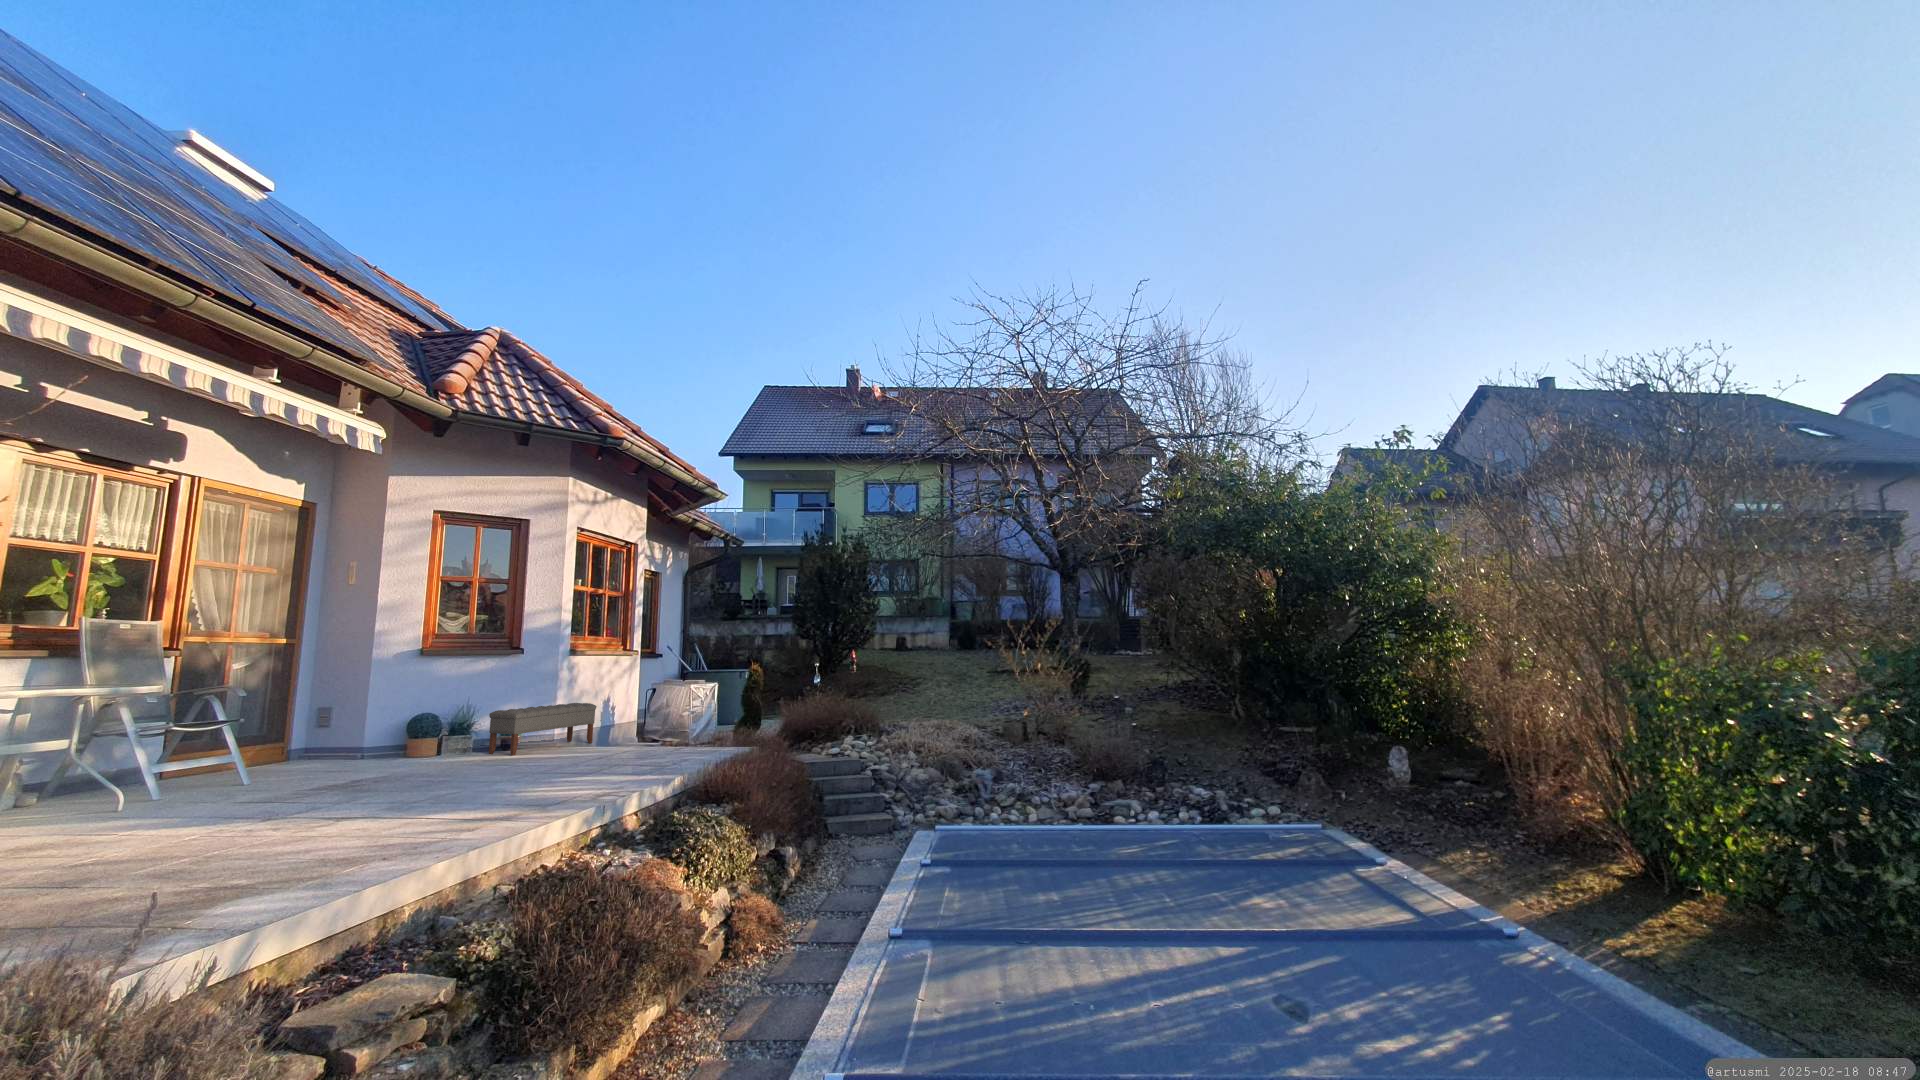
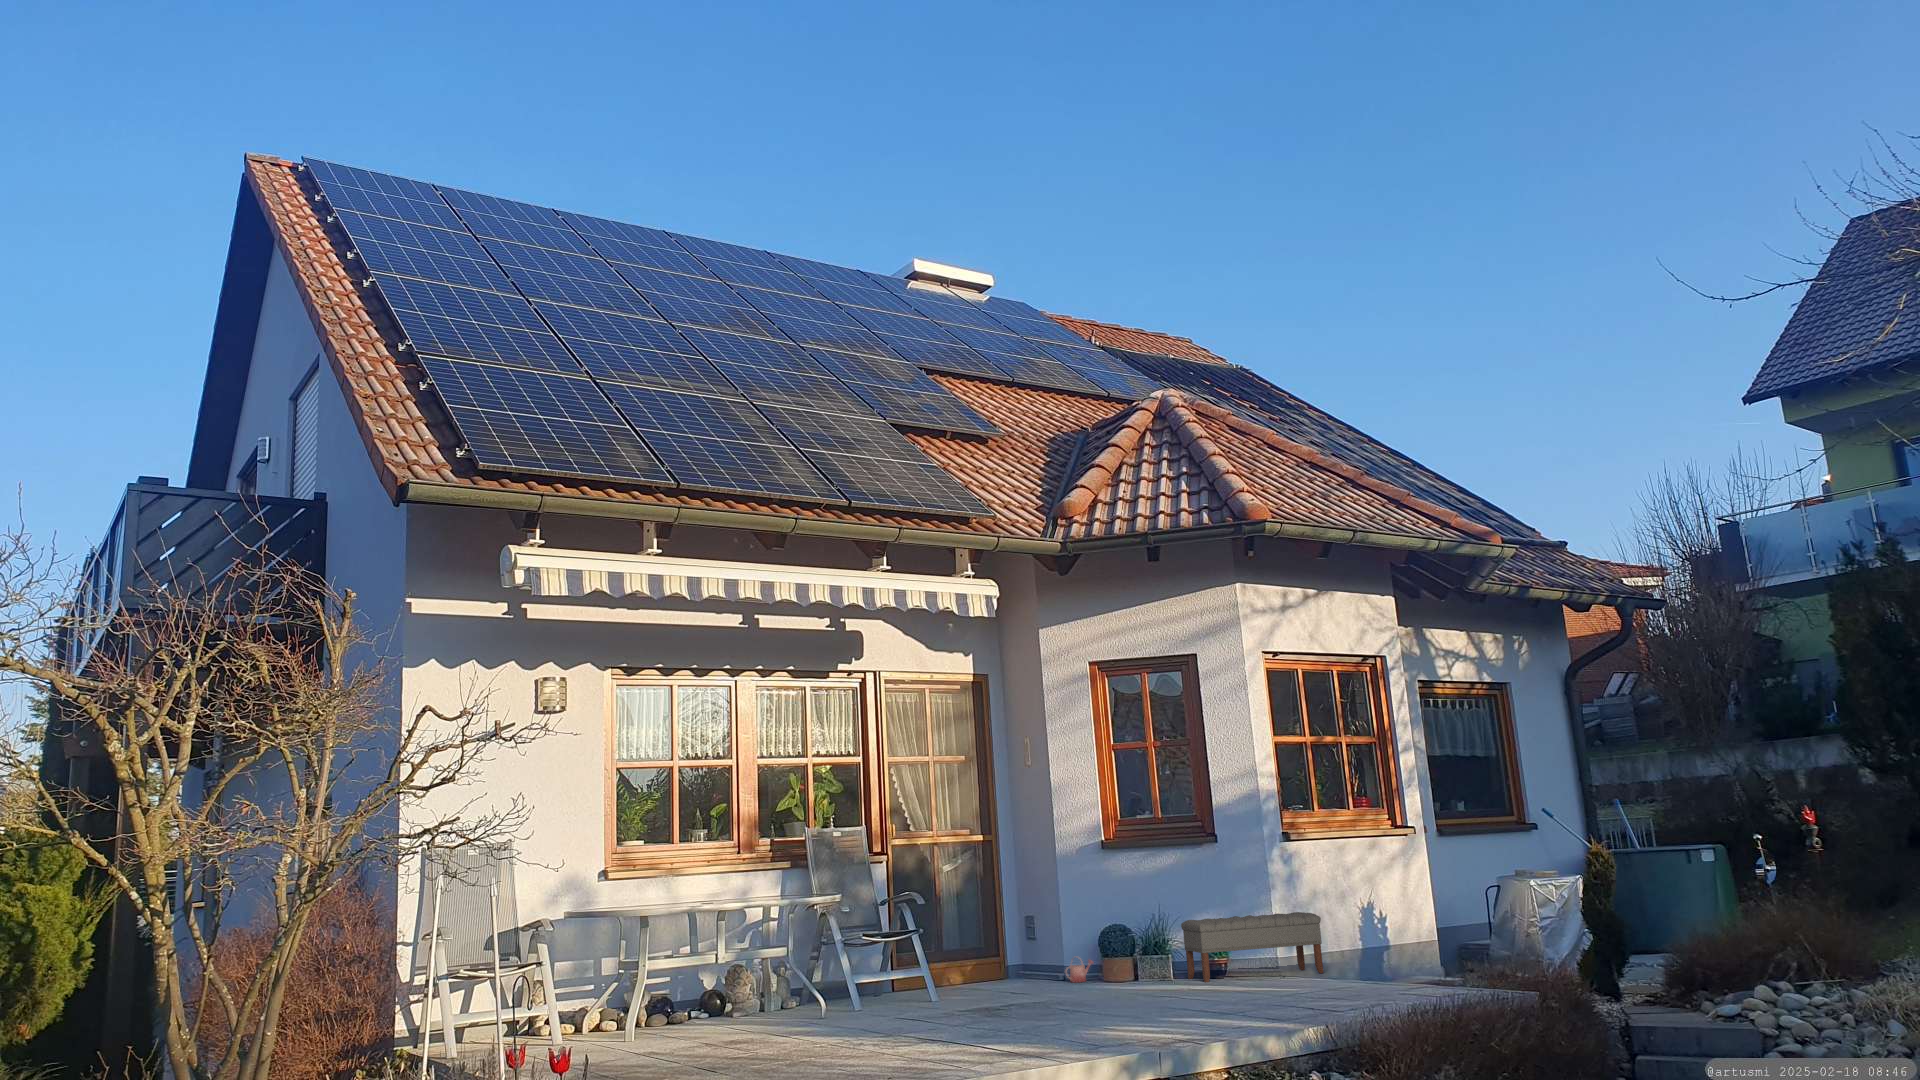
watering can: none [371,743,396,765] -> present [1066,957,1093,982]

